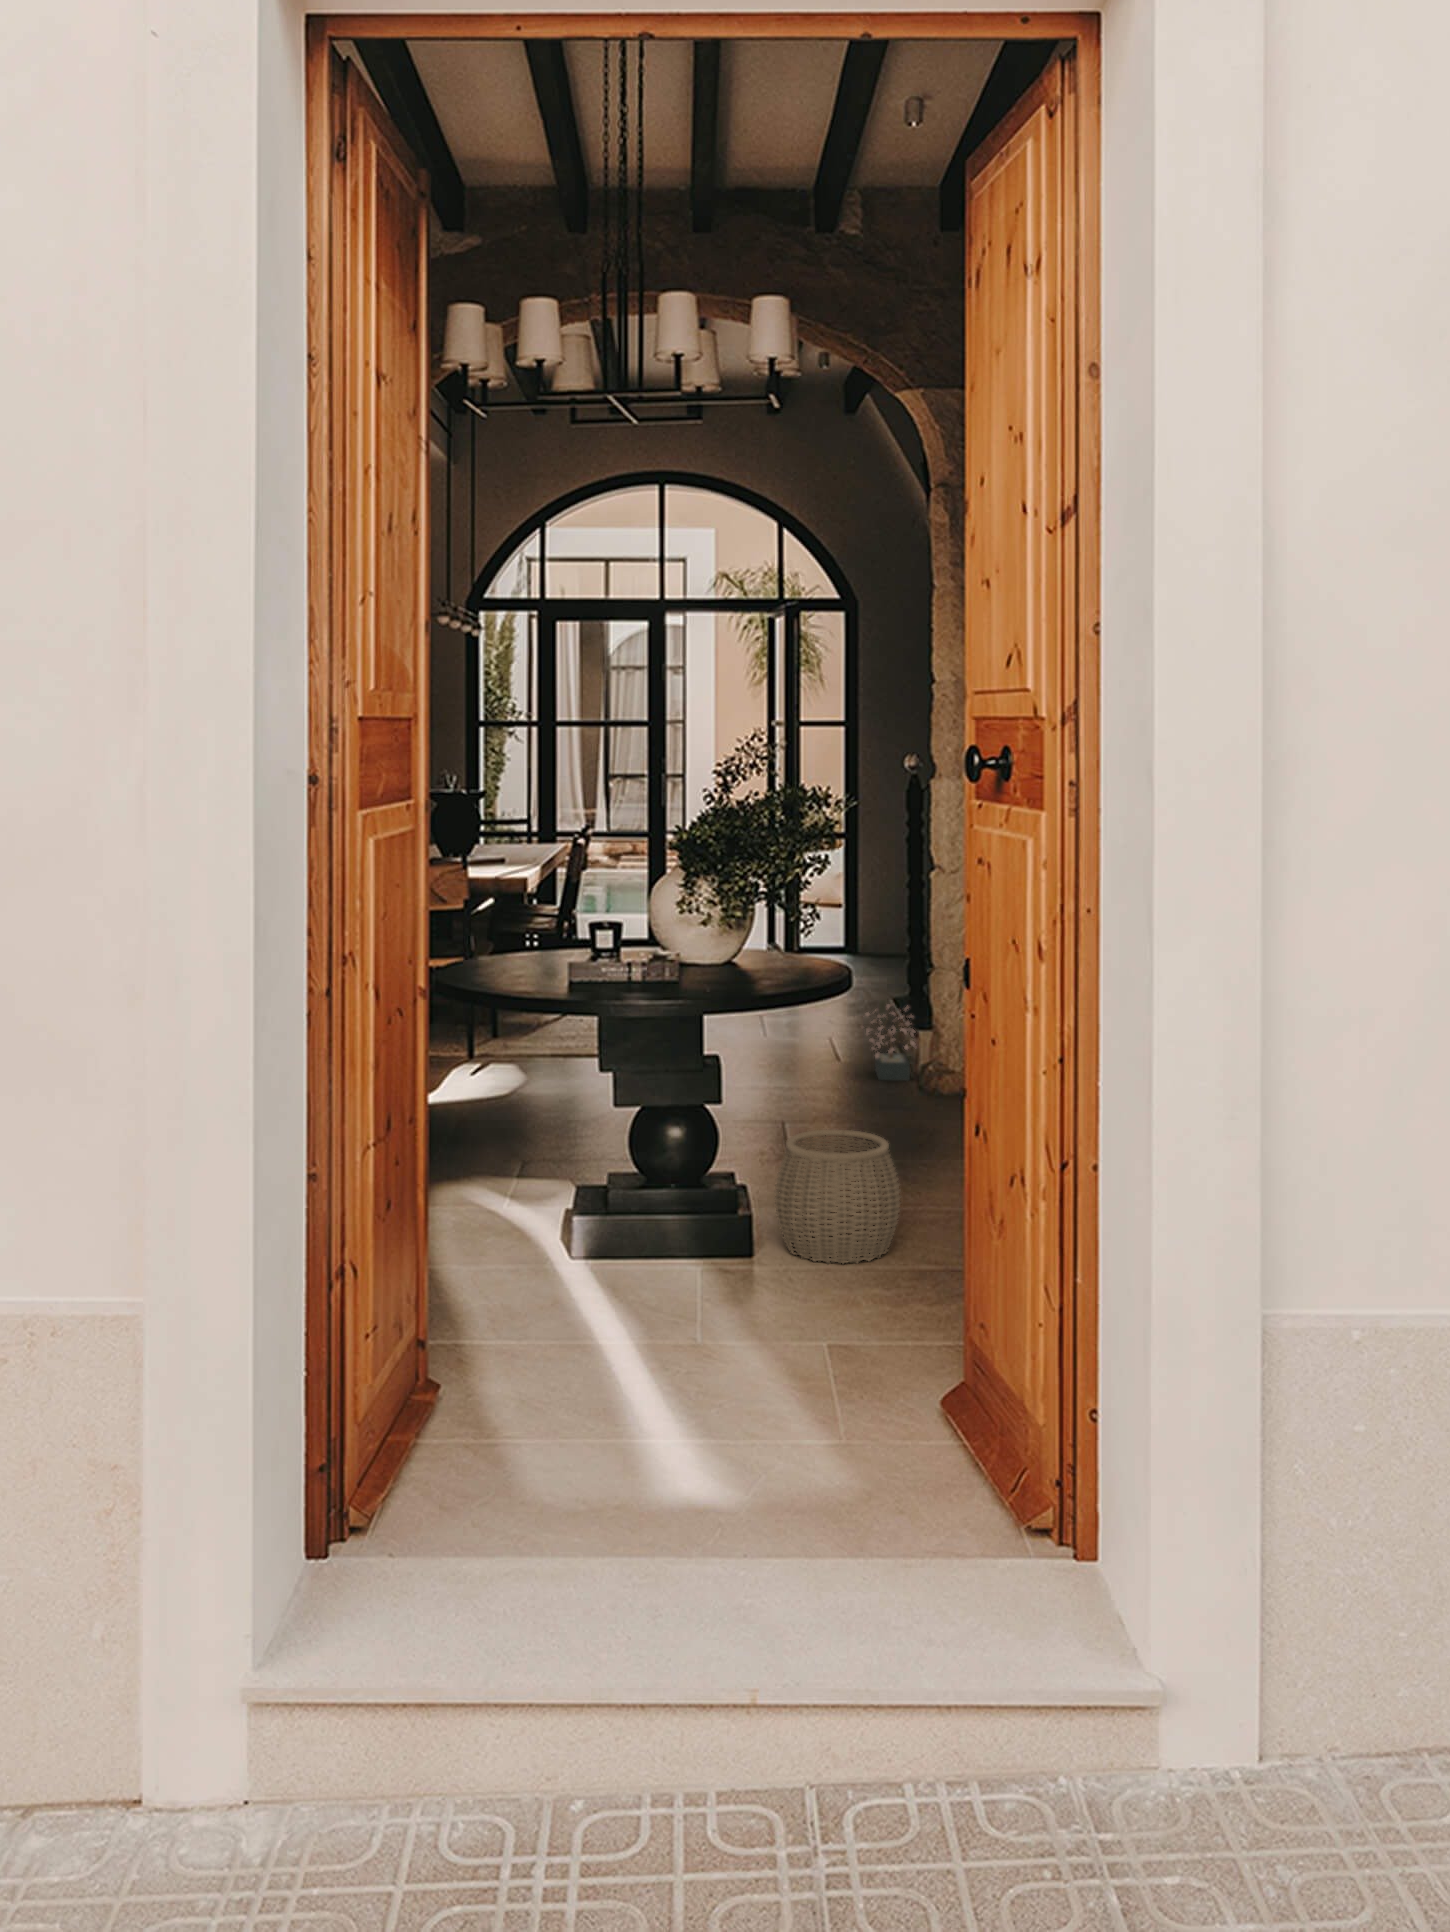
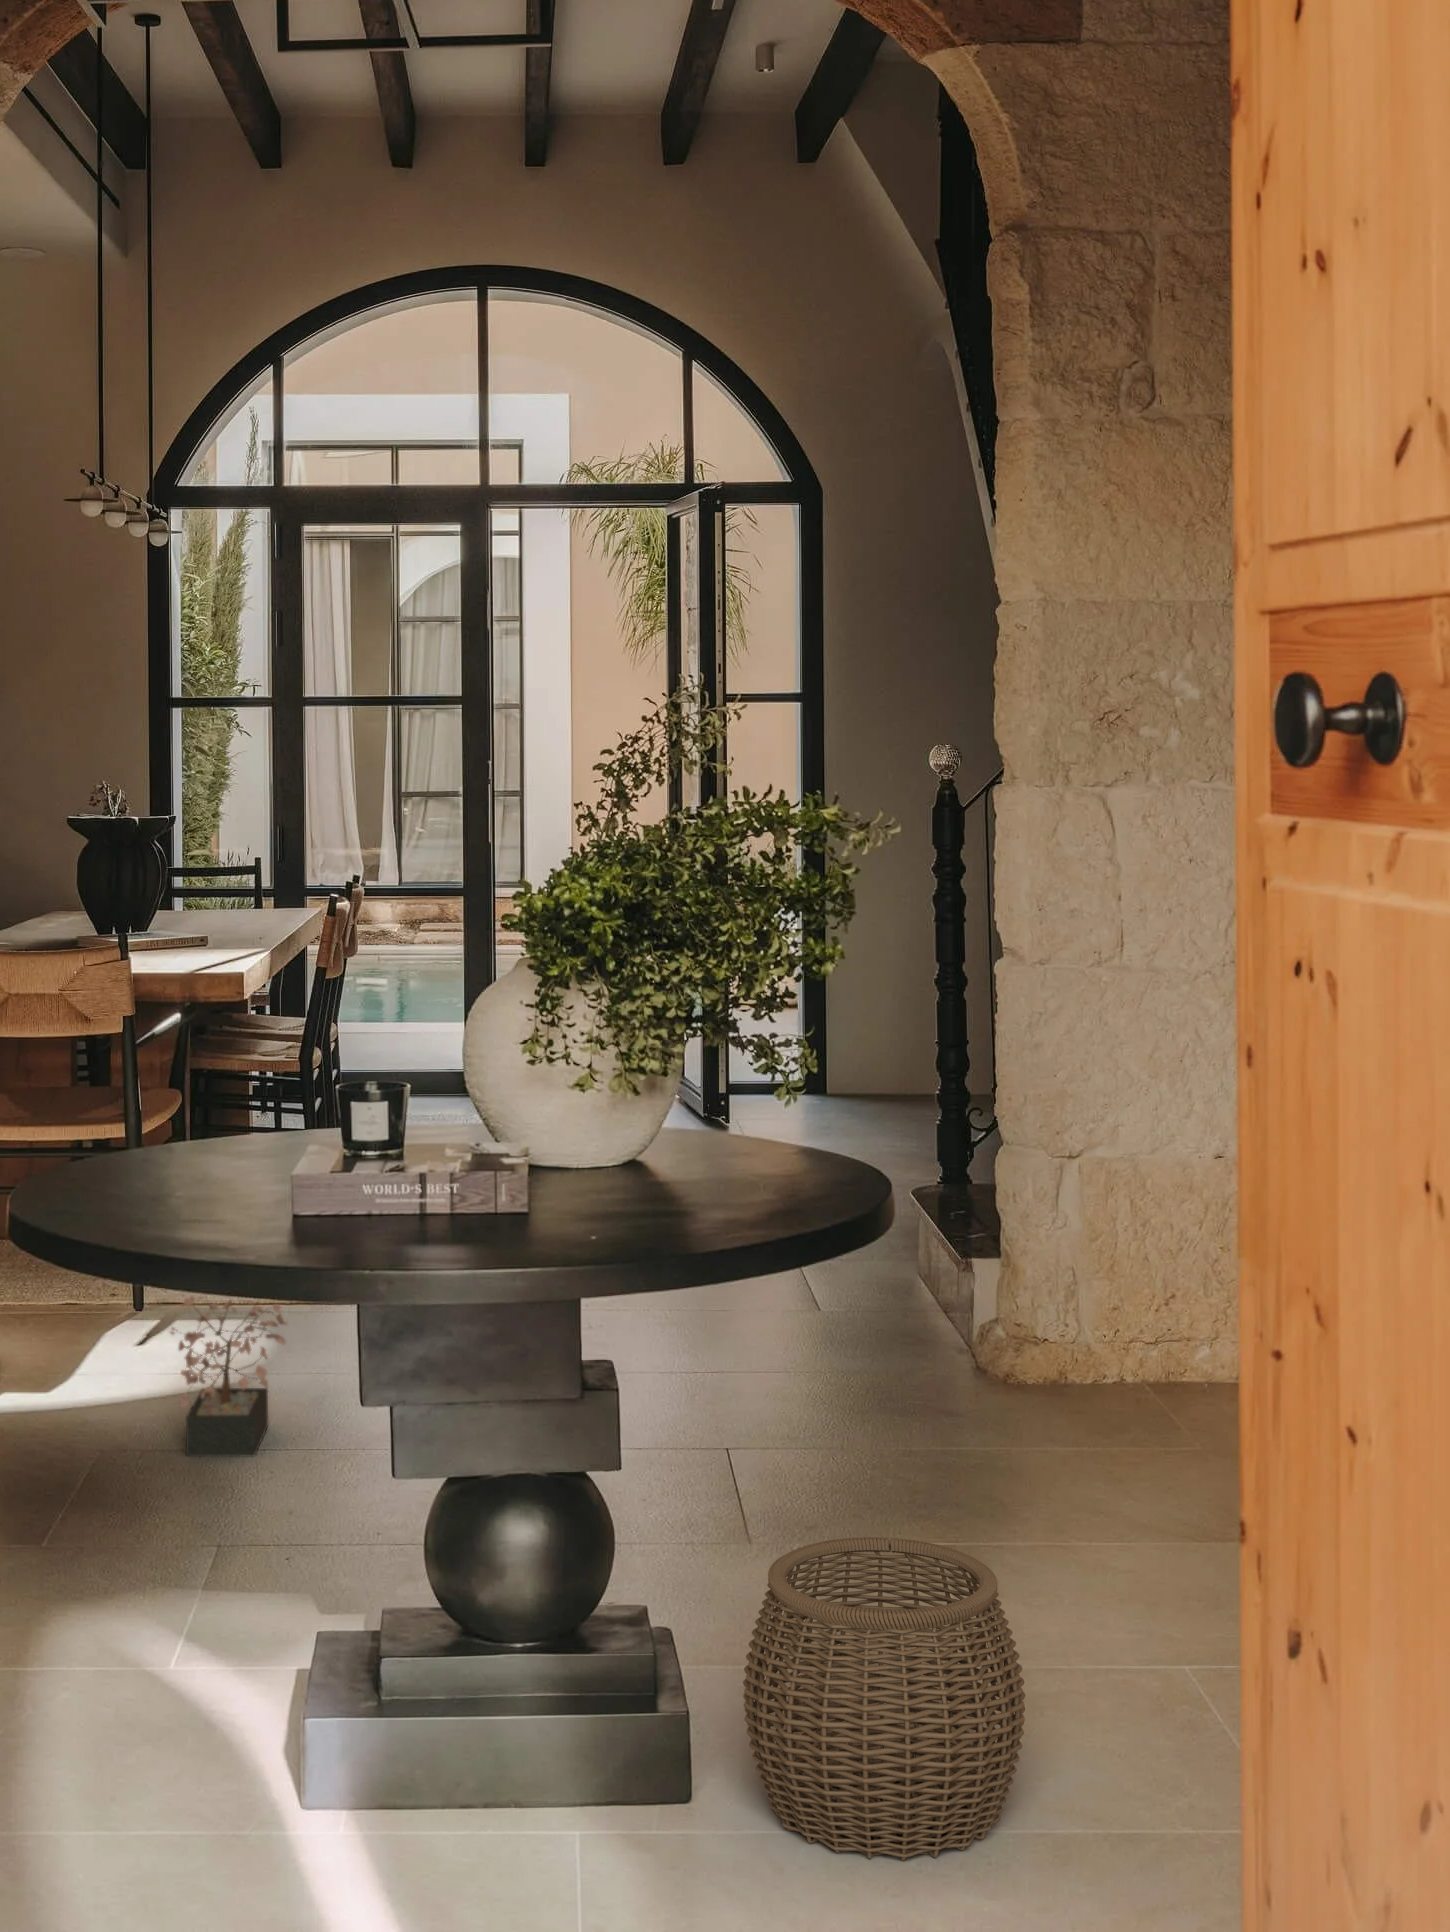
decorative plant: present [866,1004,915,1081] -> present [170,1297,287,1456]

